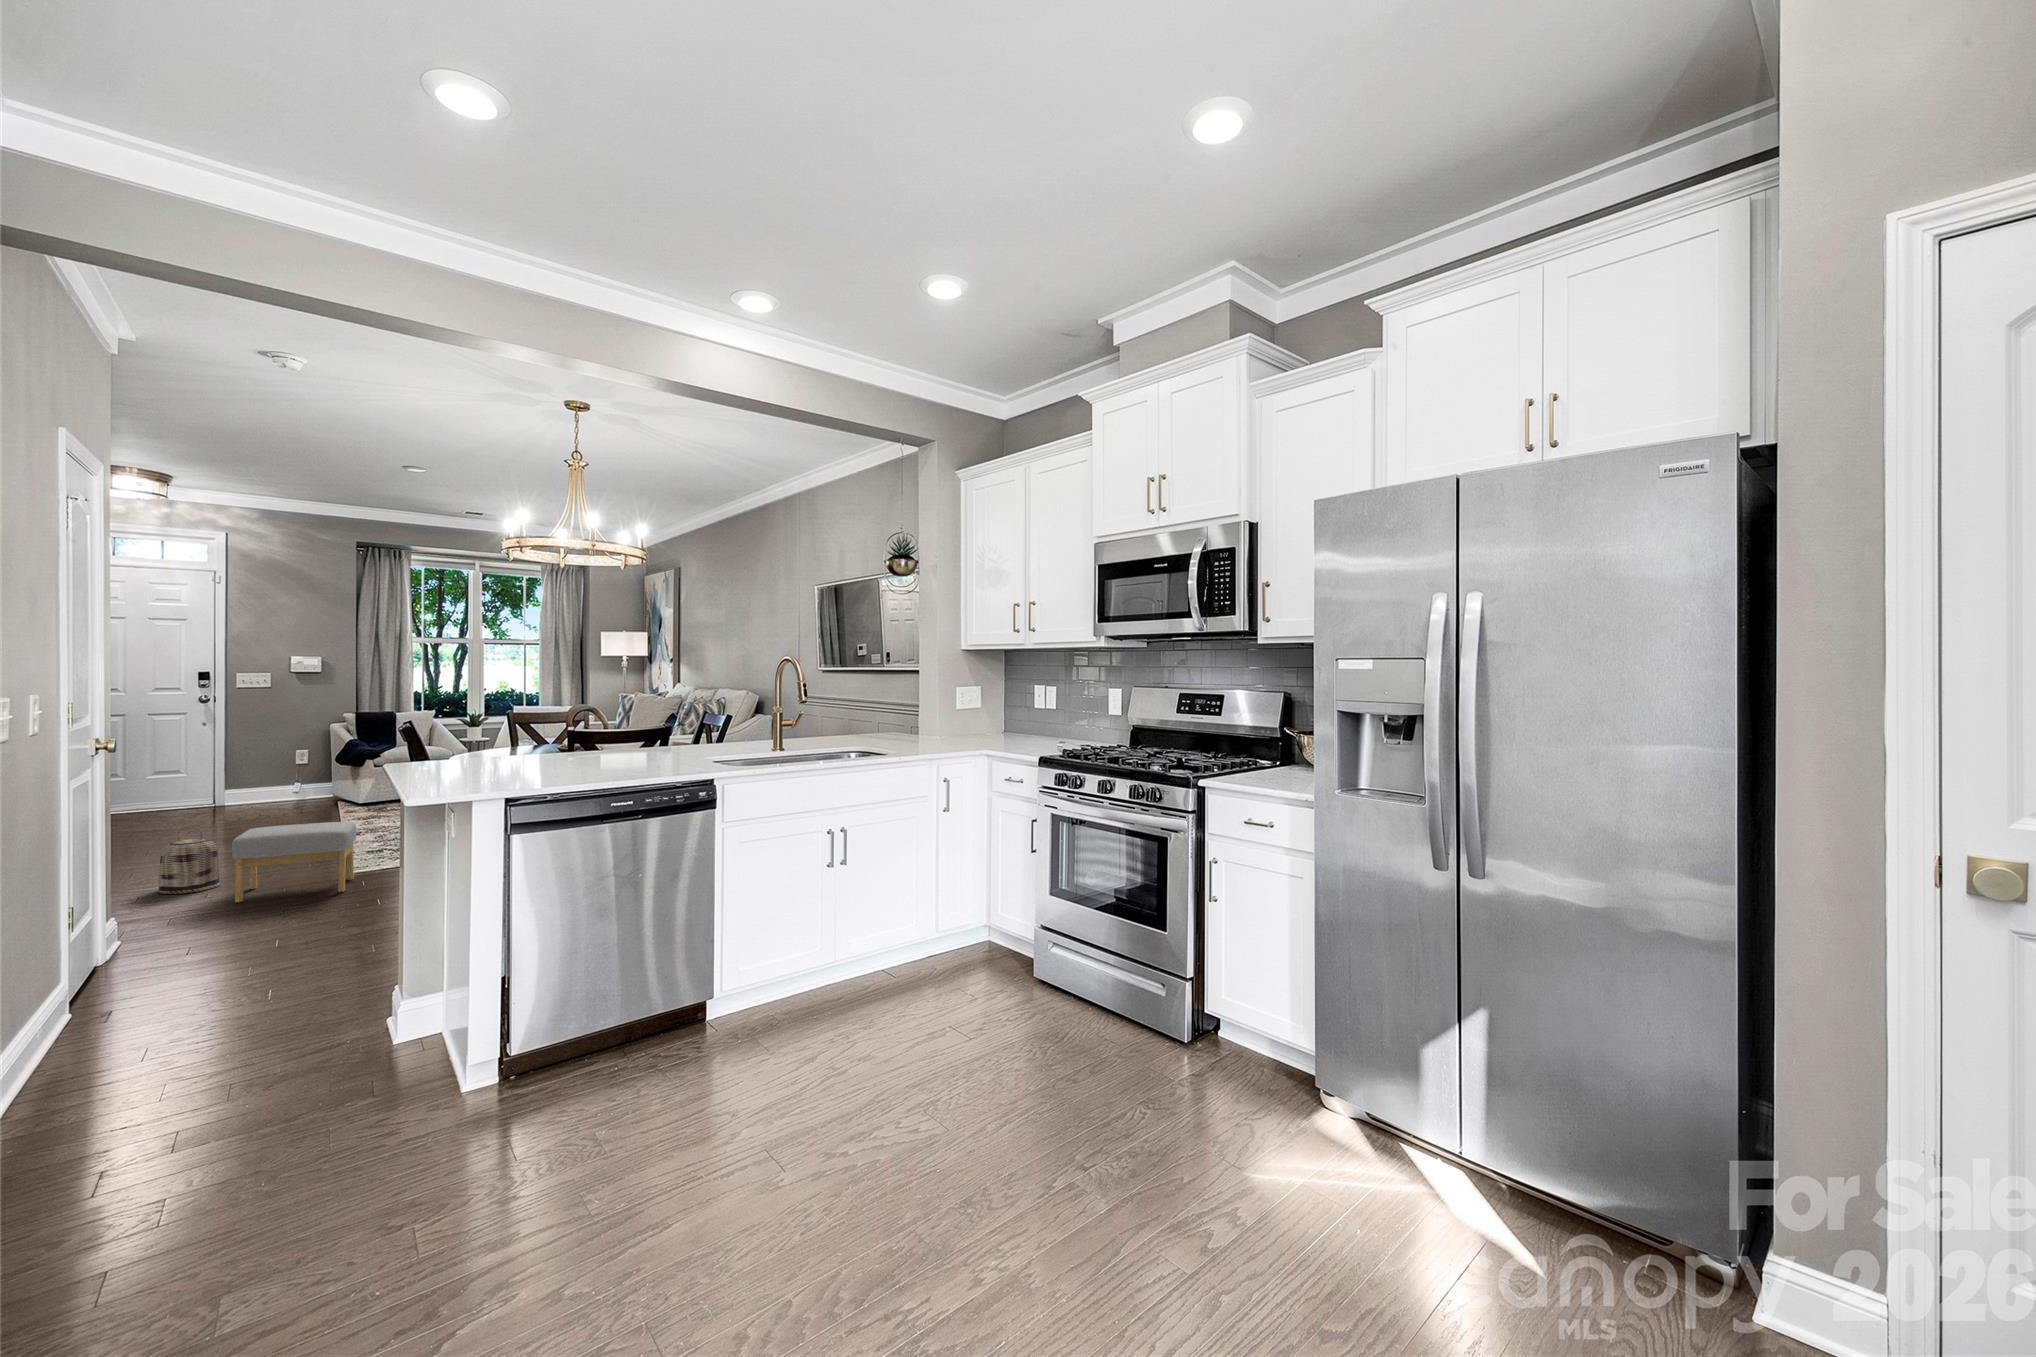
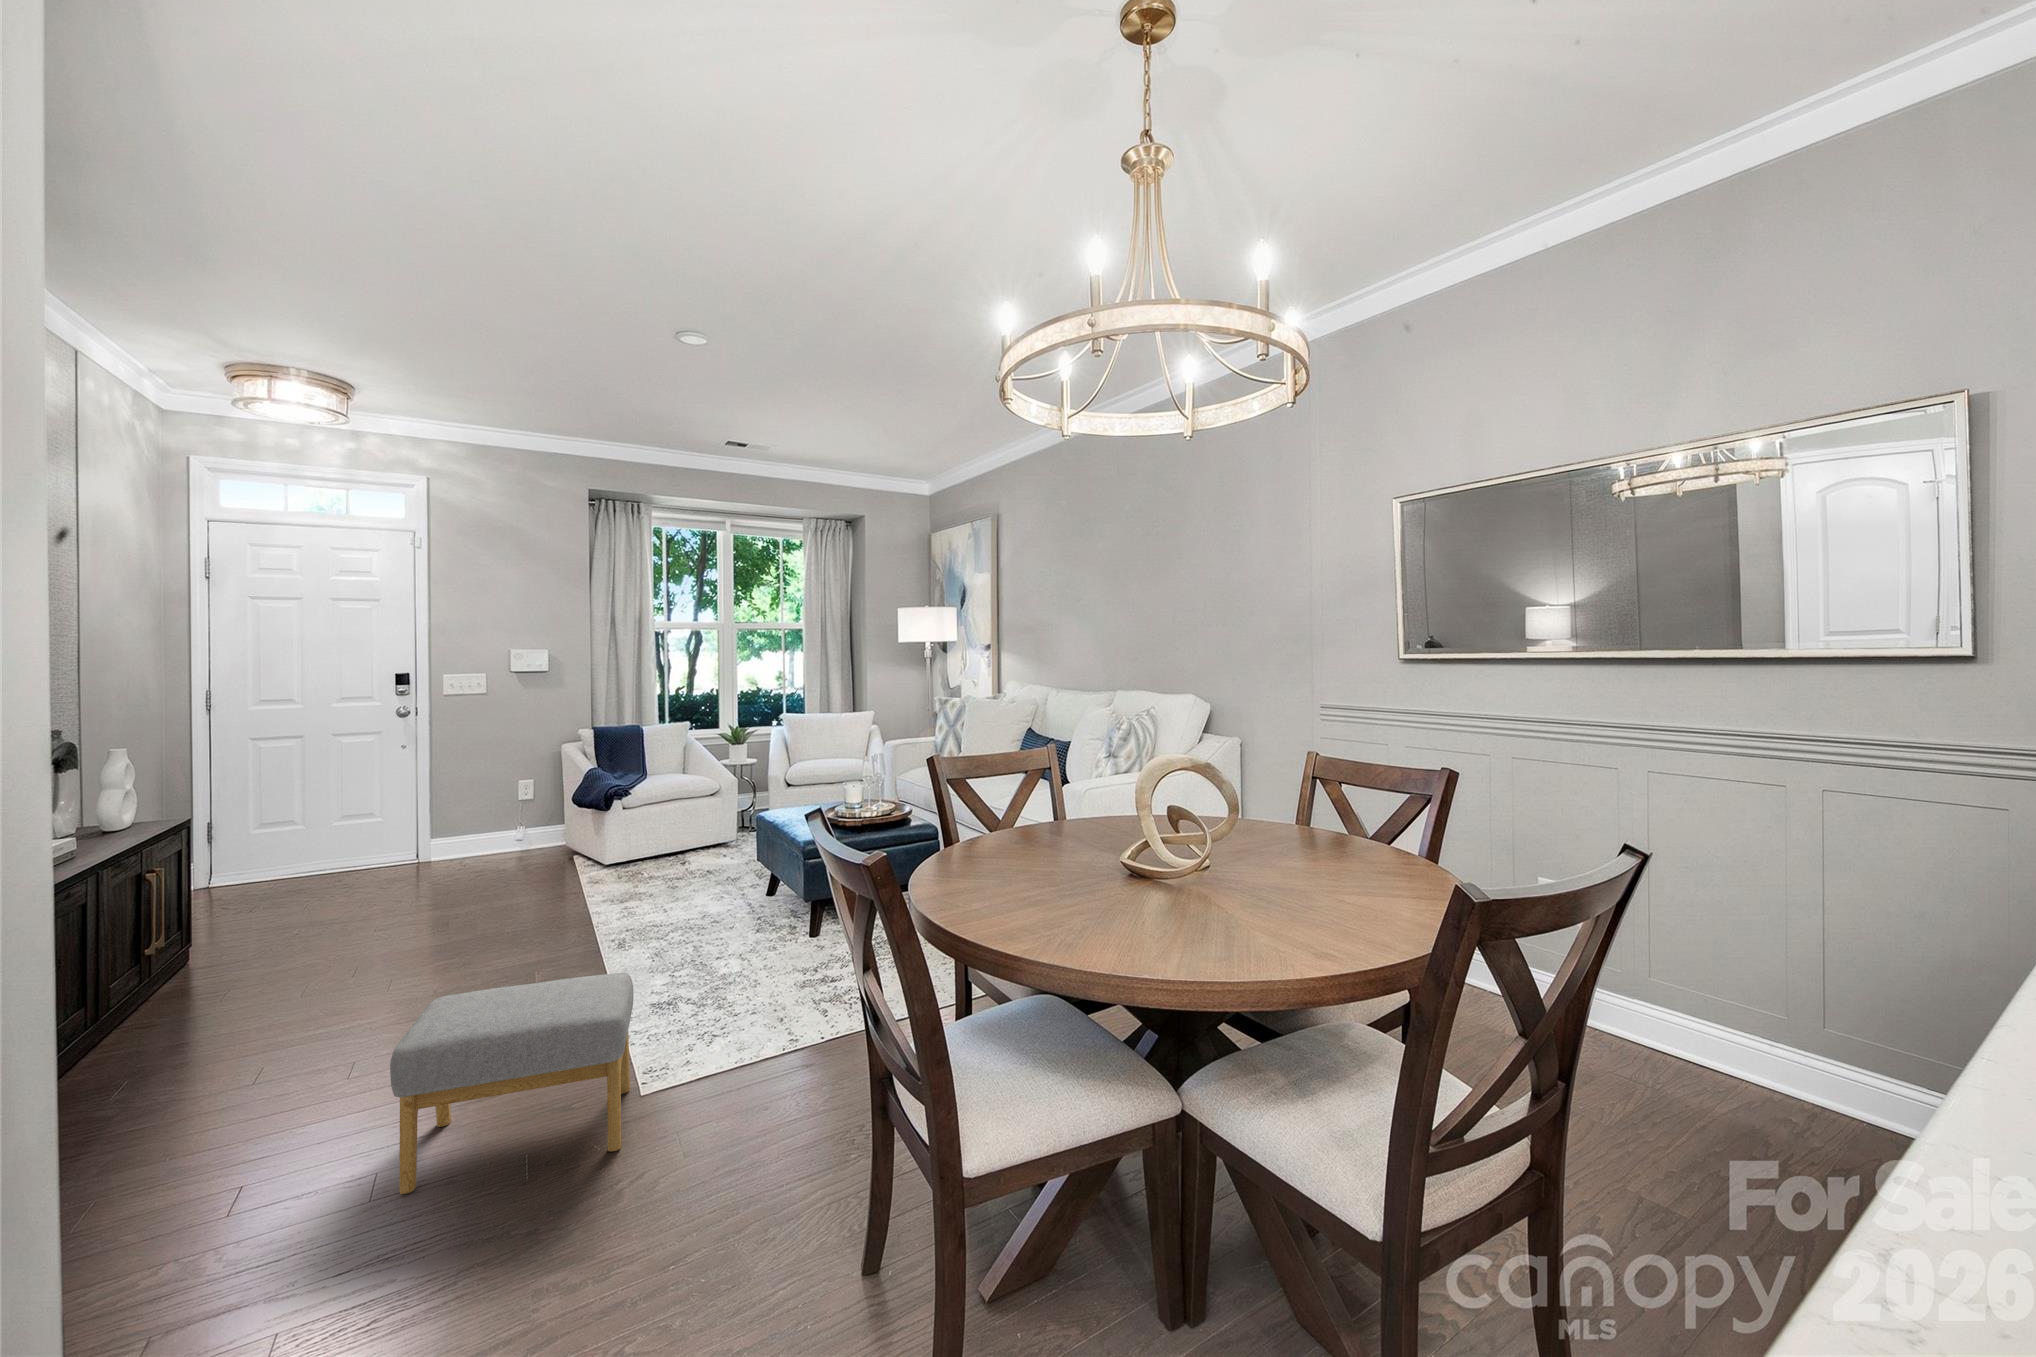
basket: present [158,827,221,894] -> none [263,989,386,1142]

